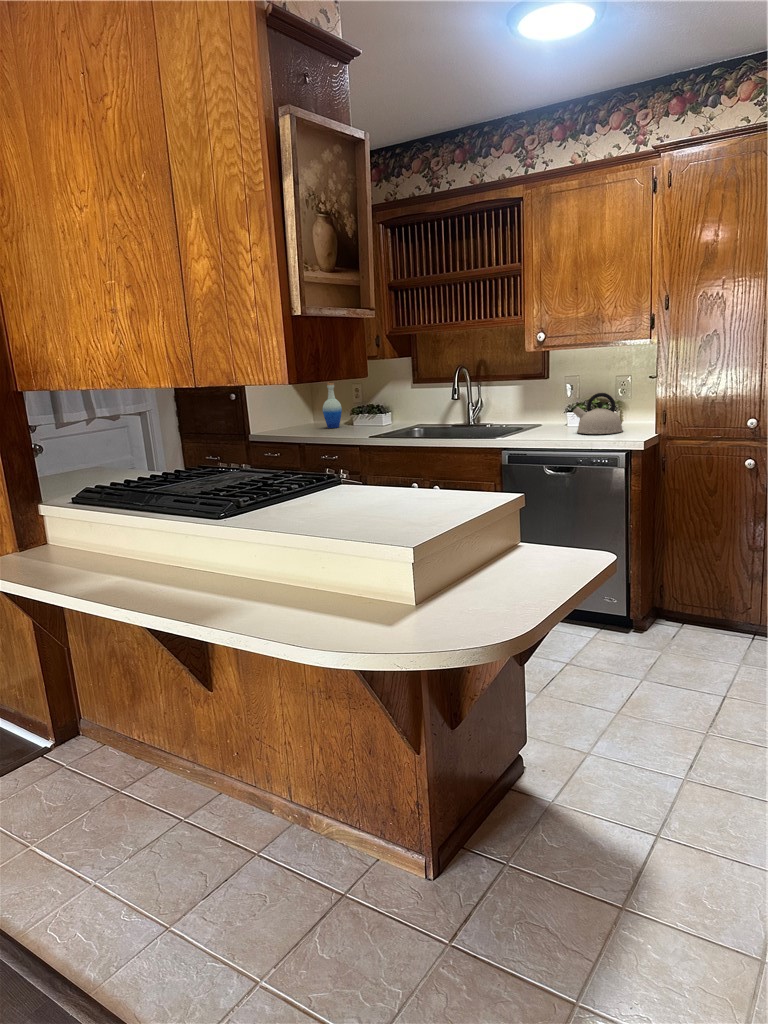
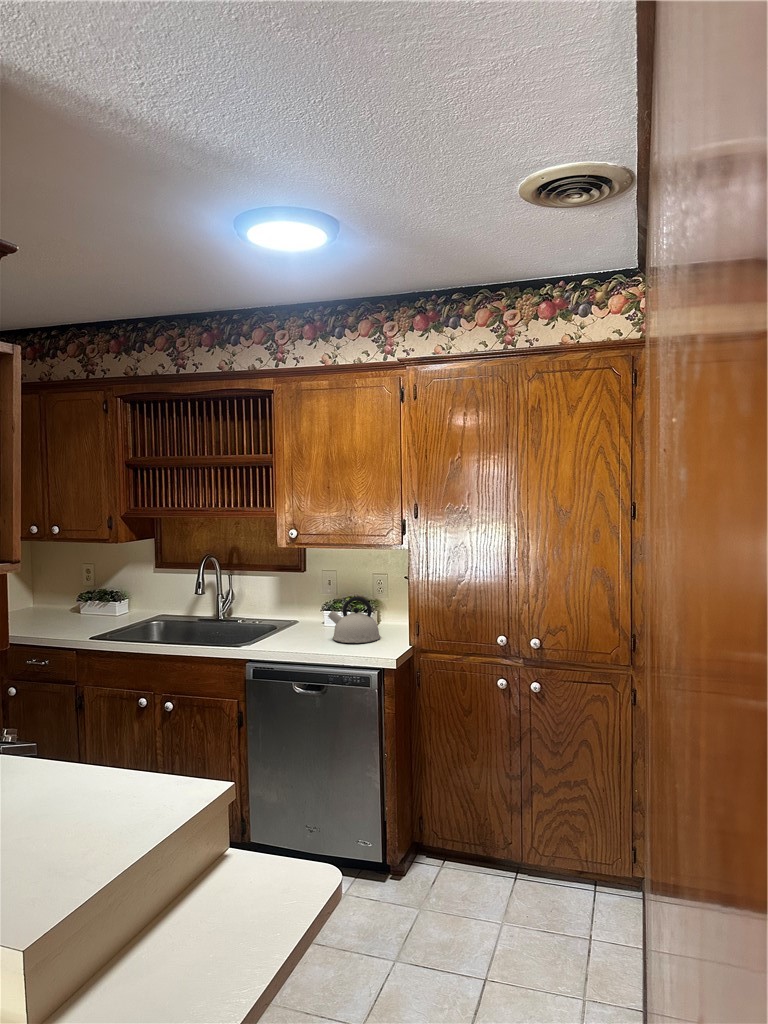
bottle: present [323,383,342,428] -> none [41,567,66,621]

